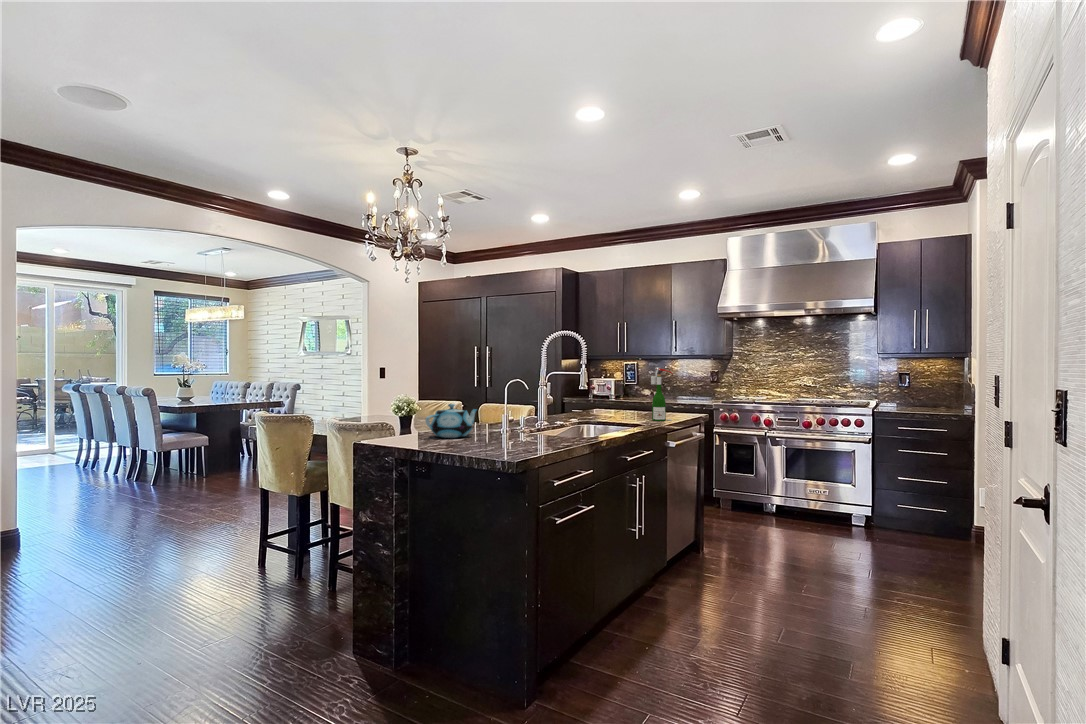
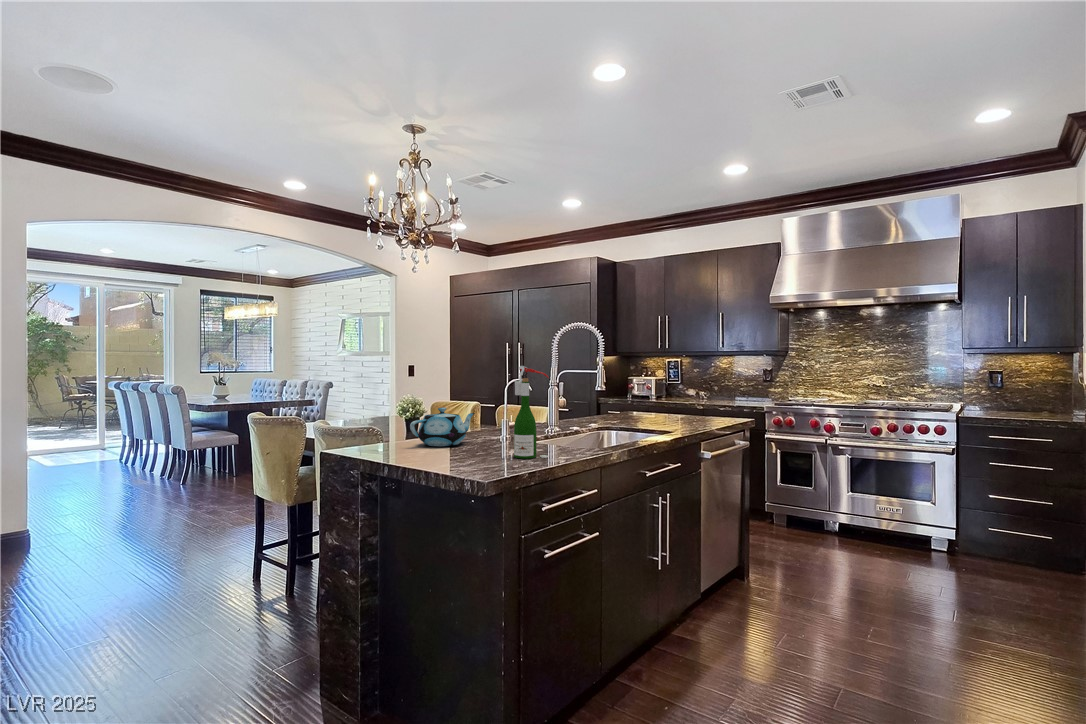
wine bottle: present [651,367,673,421] -> present [514,366,549,459]

